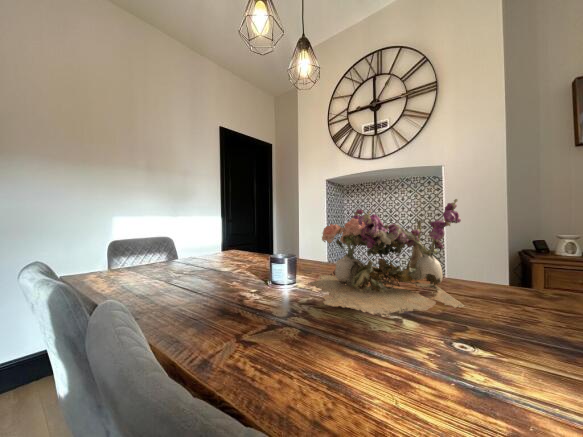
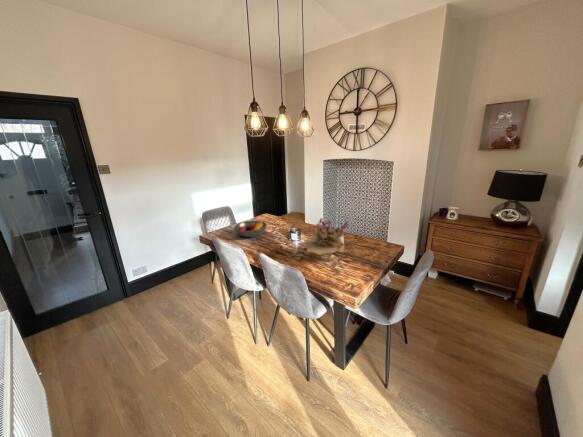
fruit bowl: none [139,246,222,278] -> present [234,221,267,237]

